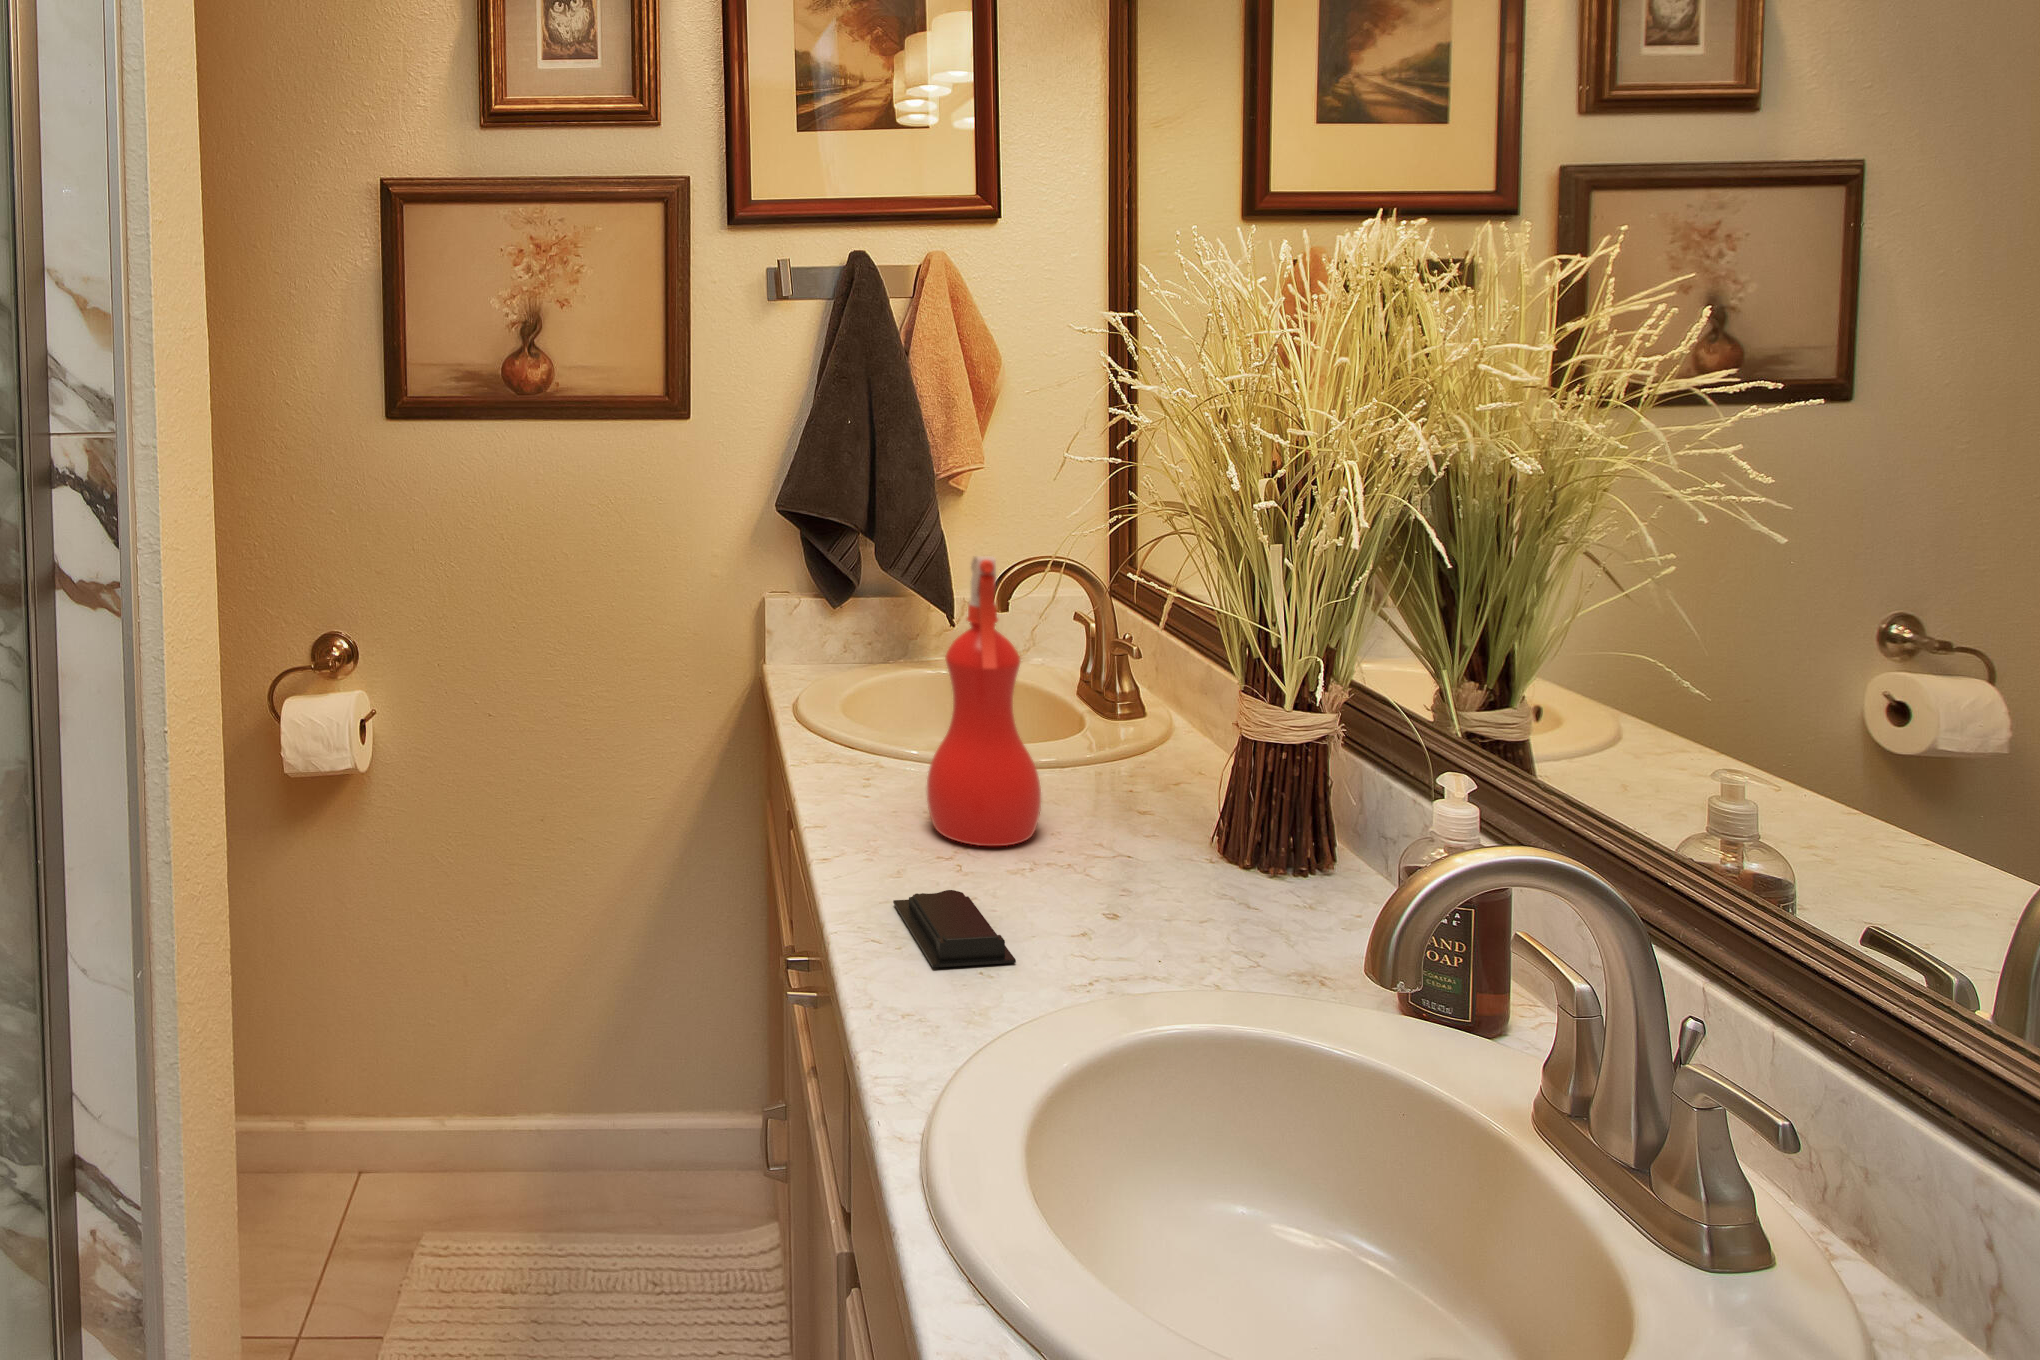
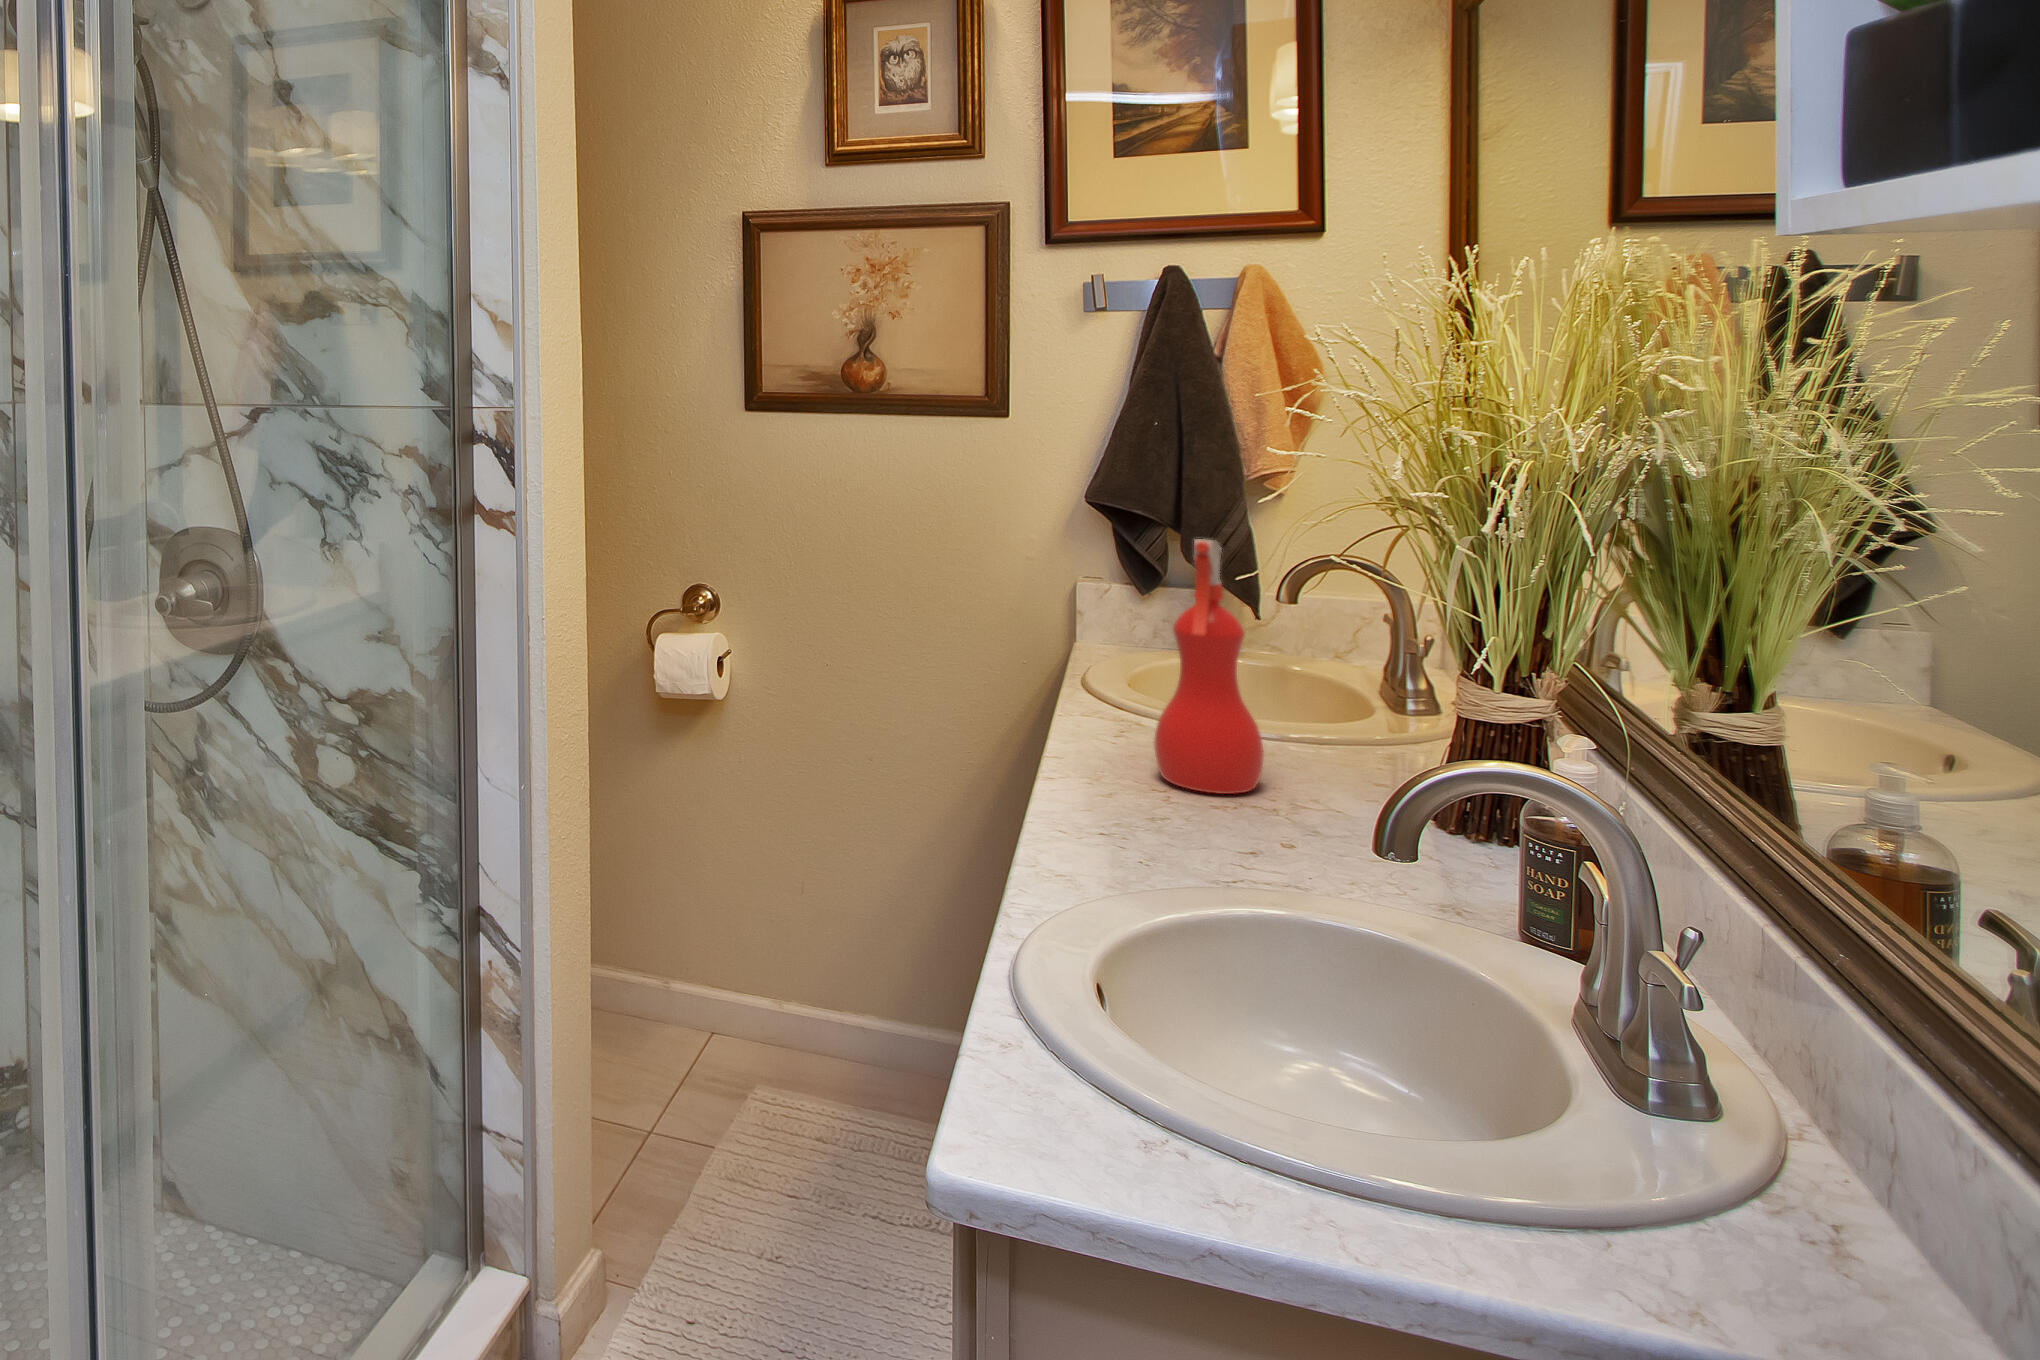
soap bar: present [893,890,1016,968] -> none [1091,808,1174,864]

